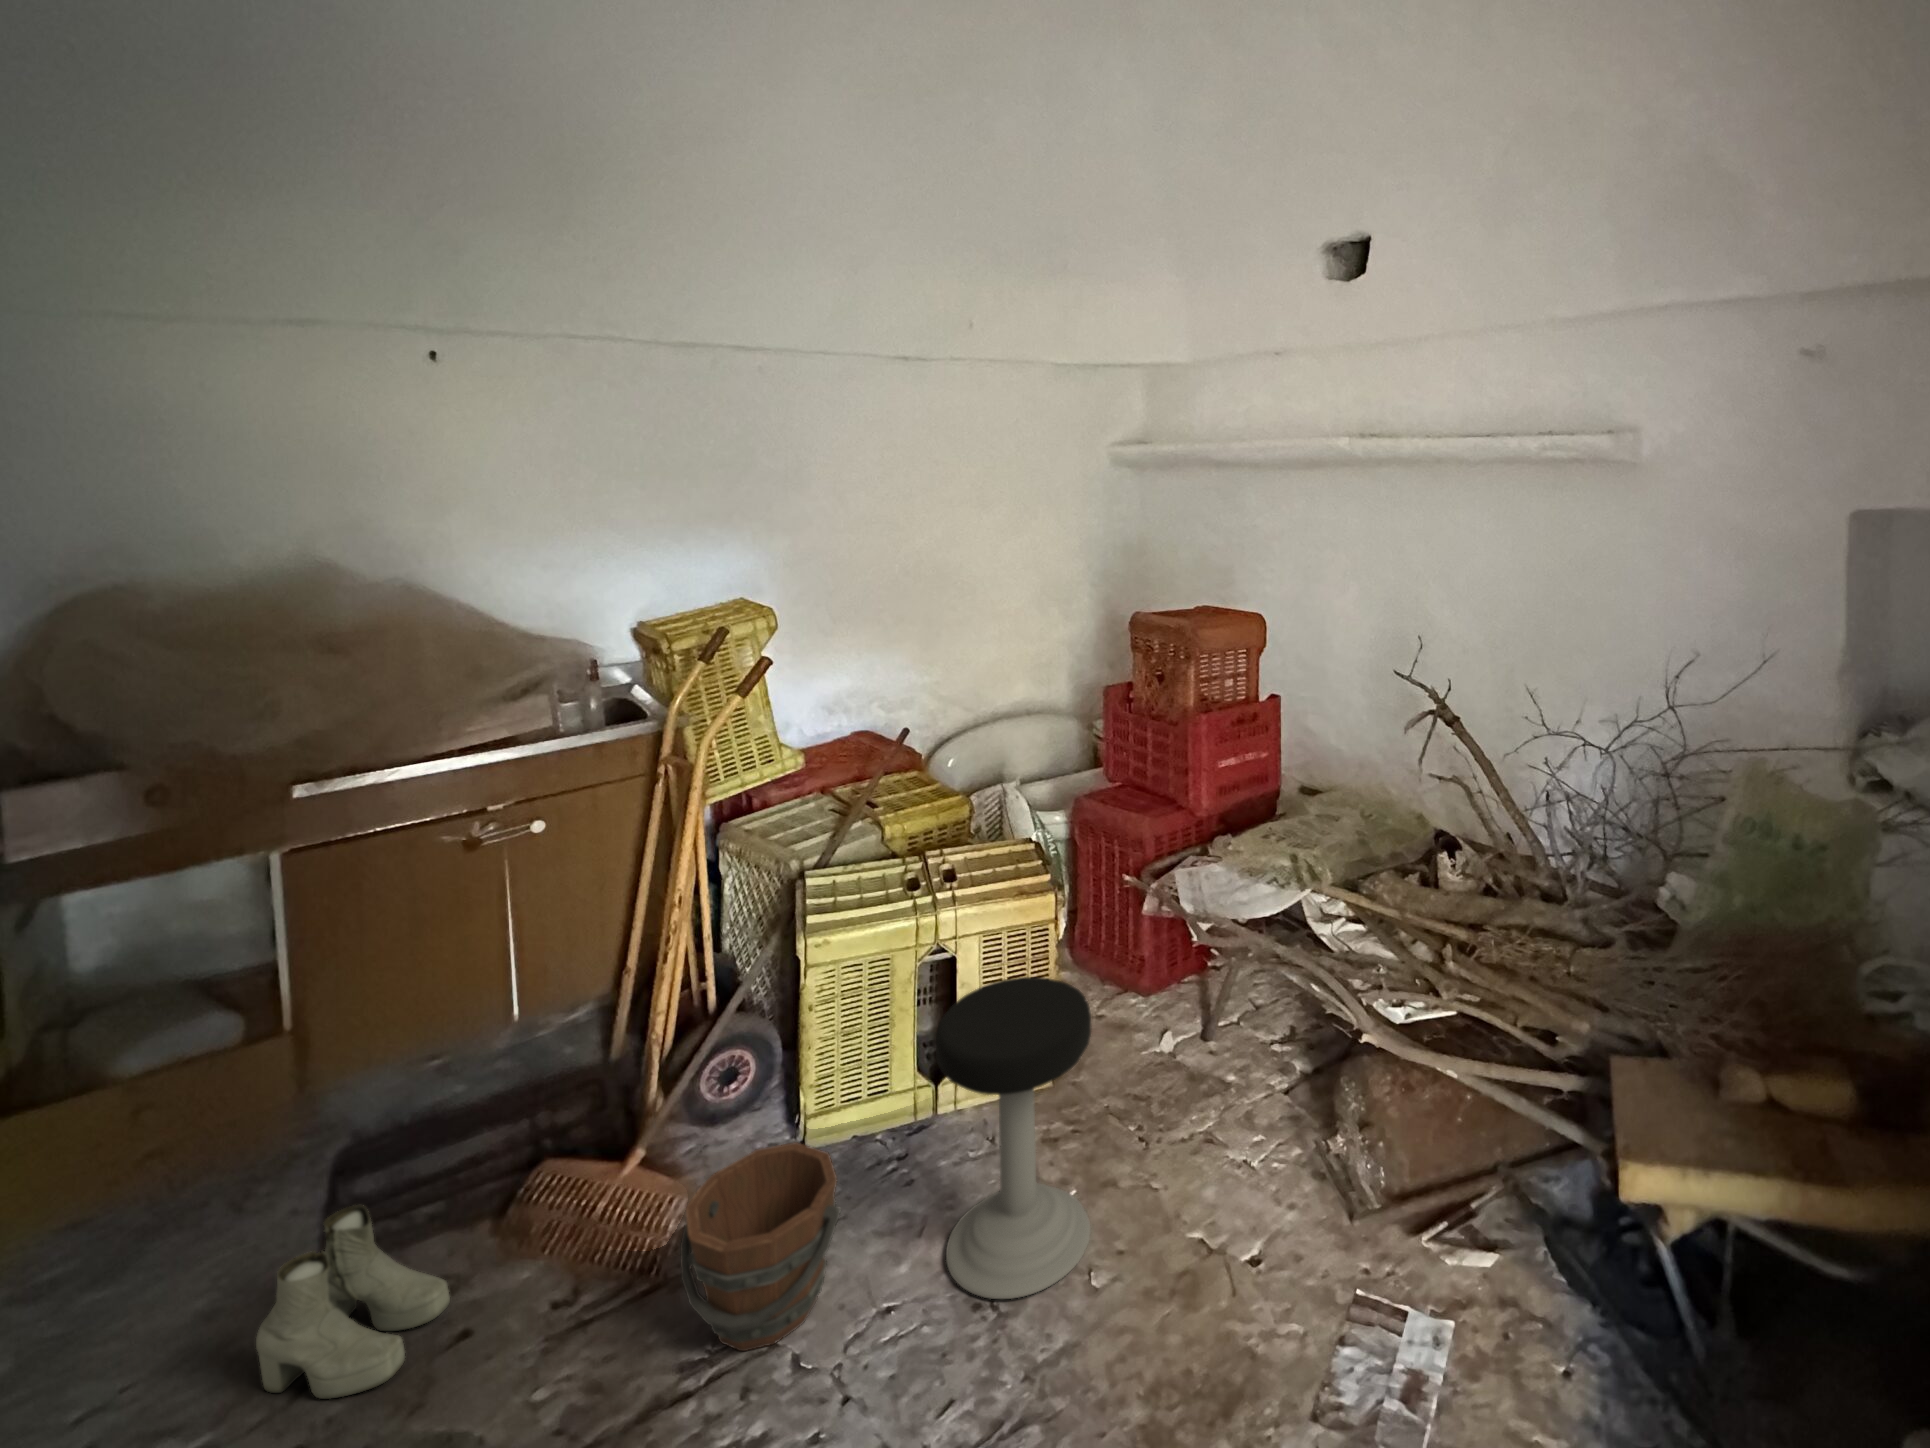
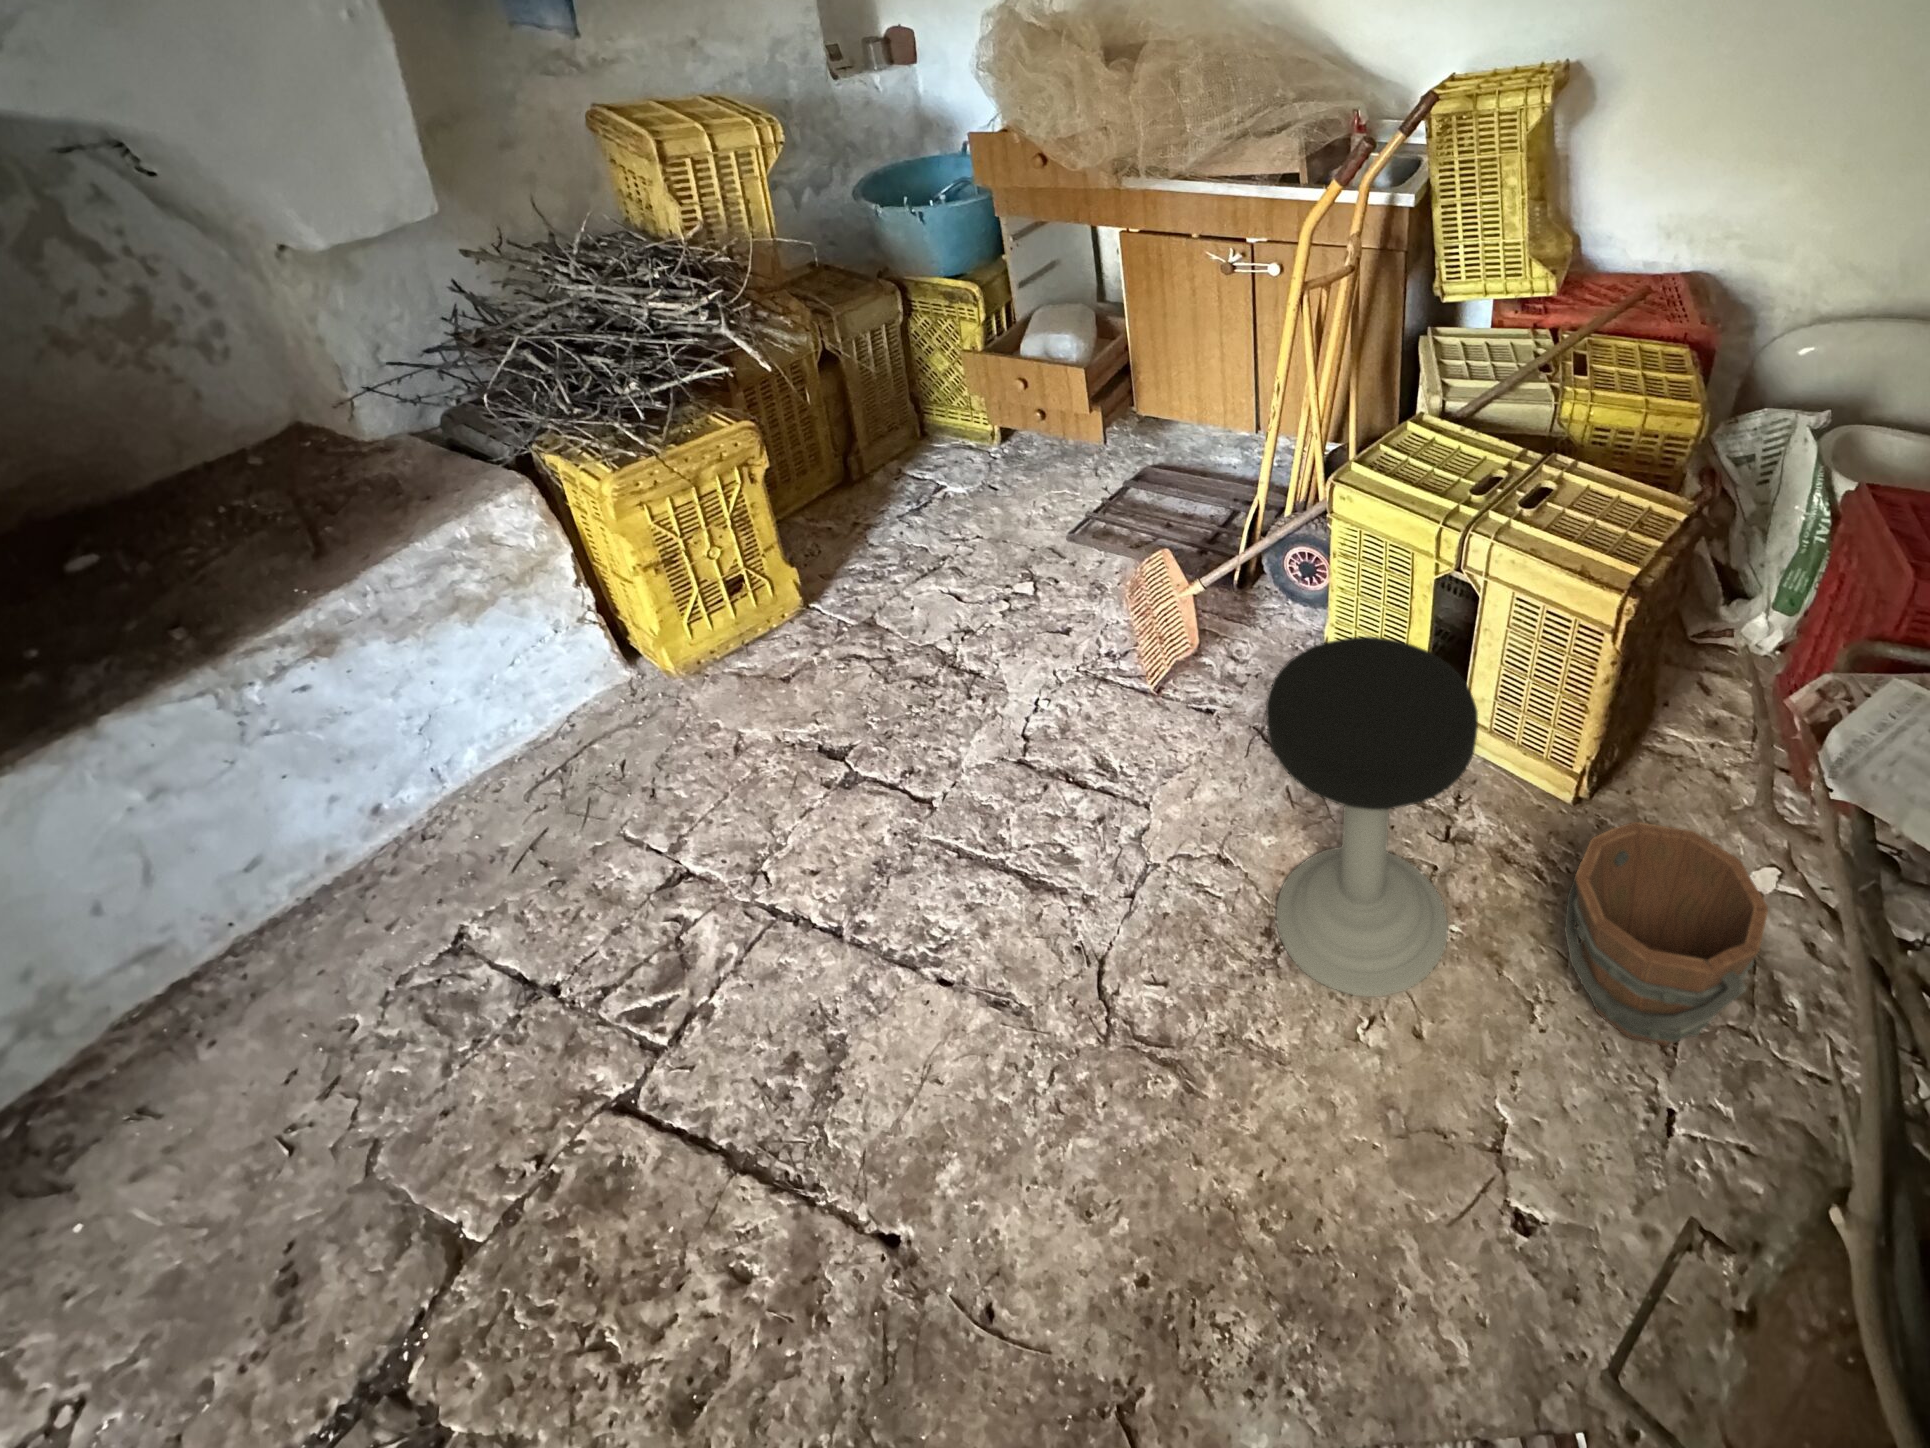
bucket: present [680,1142,841,1351] -> present [1565,822,1768,1046]
boots: present [256,1205,450,1399] -> none [979,494,1077,622]

